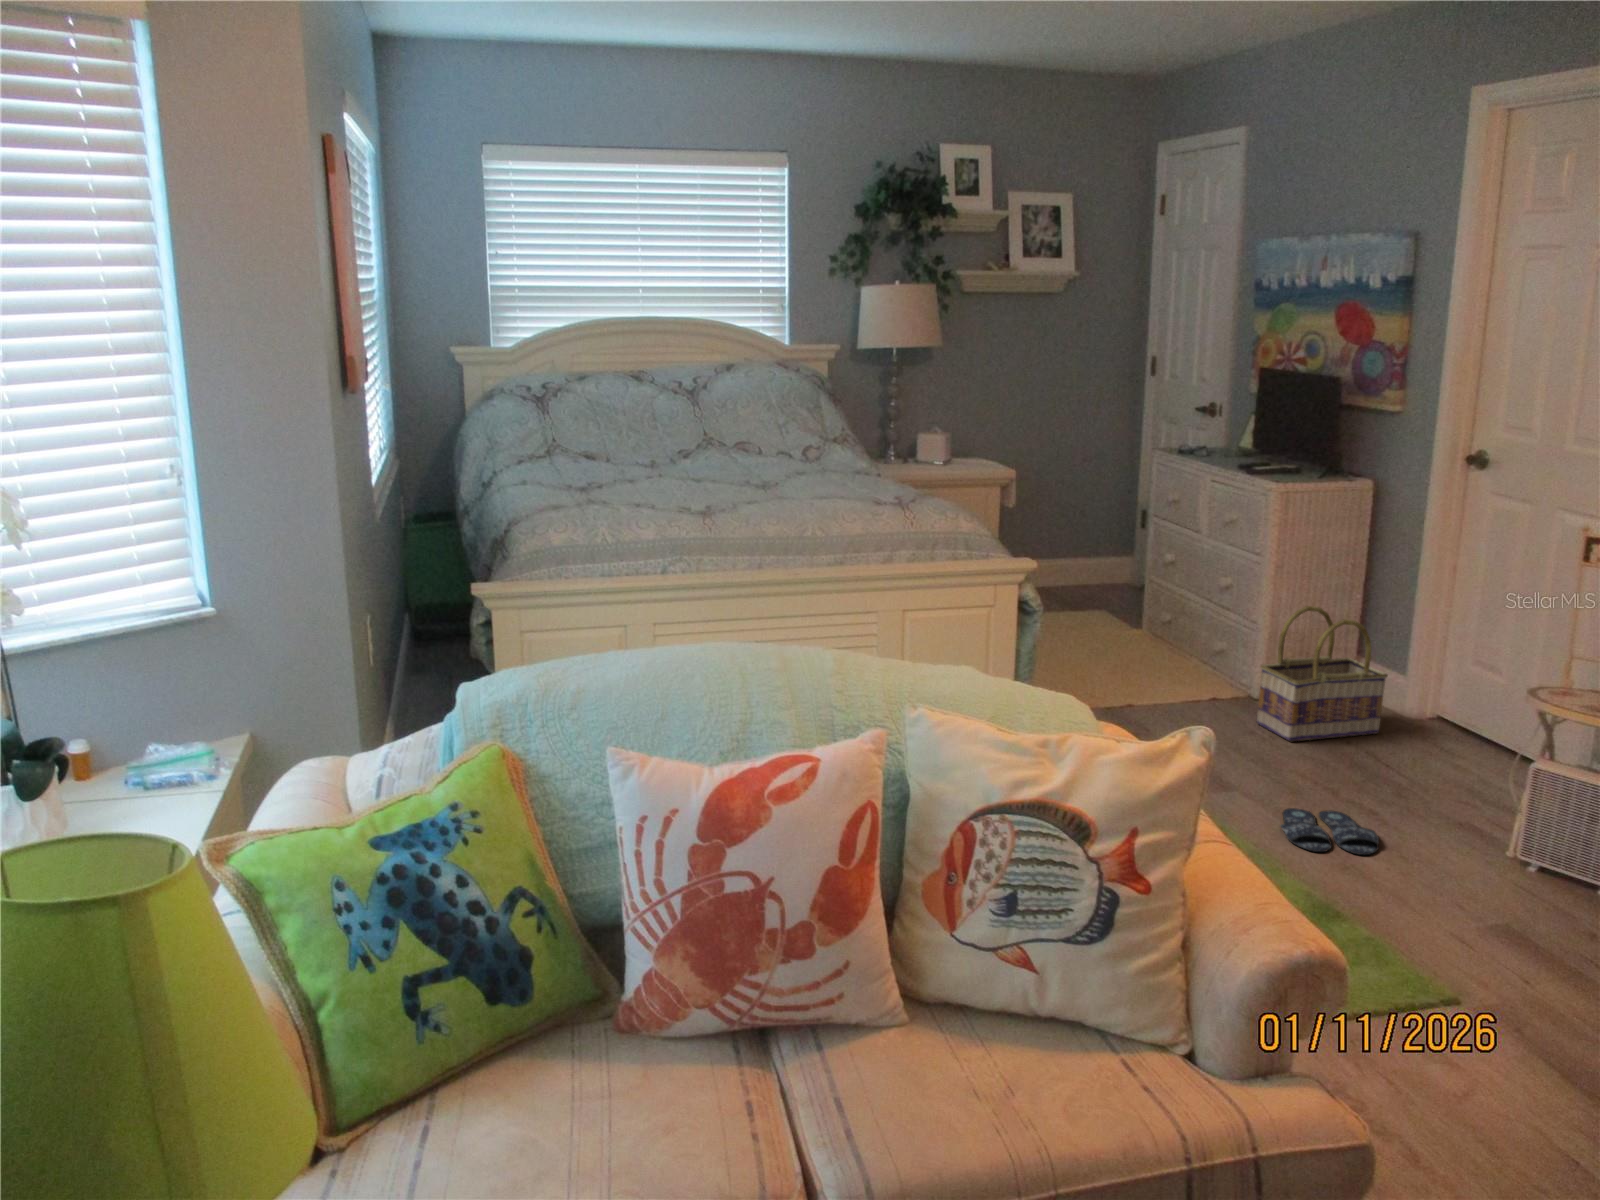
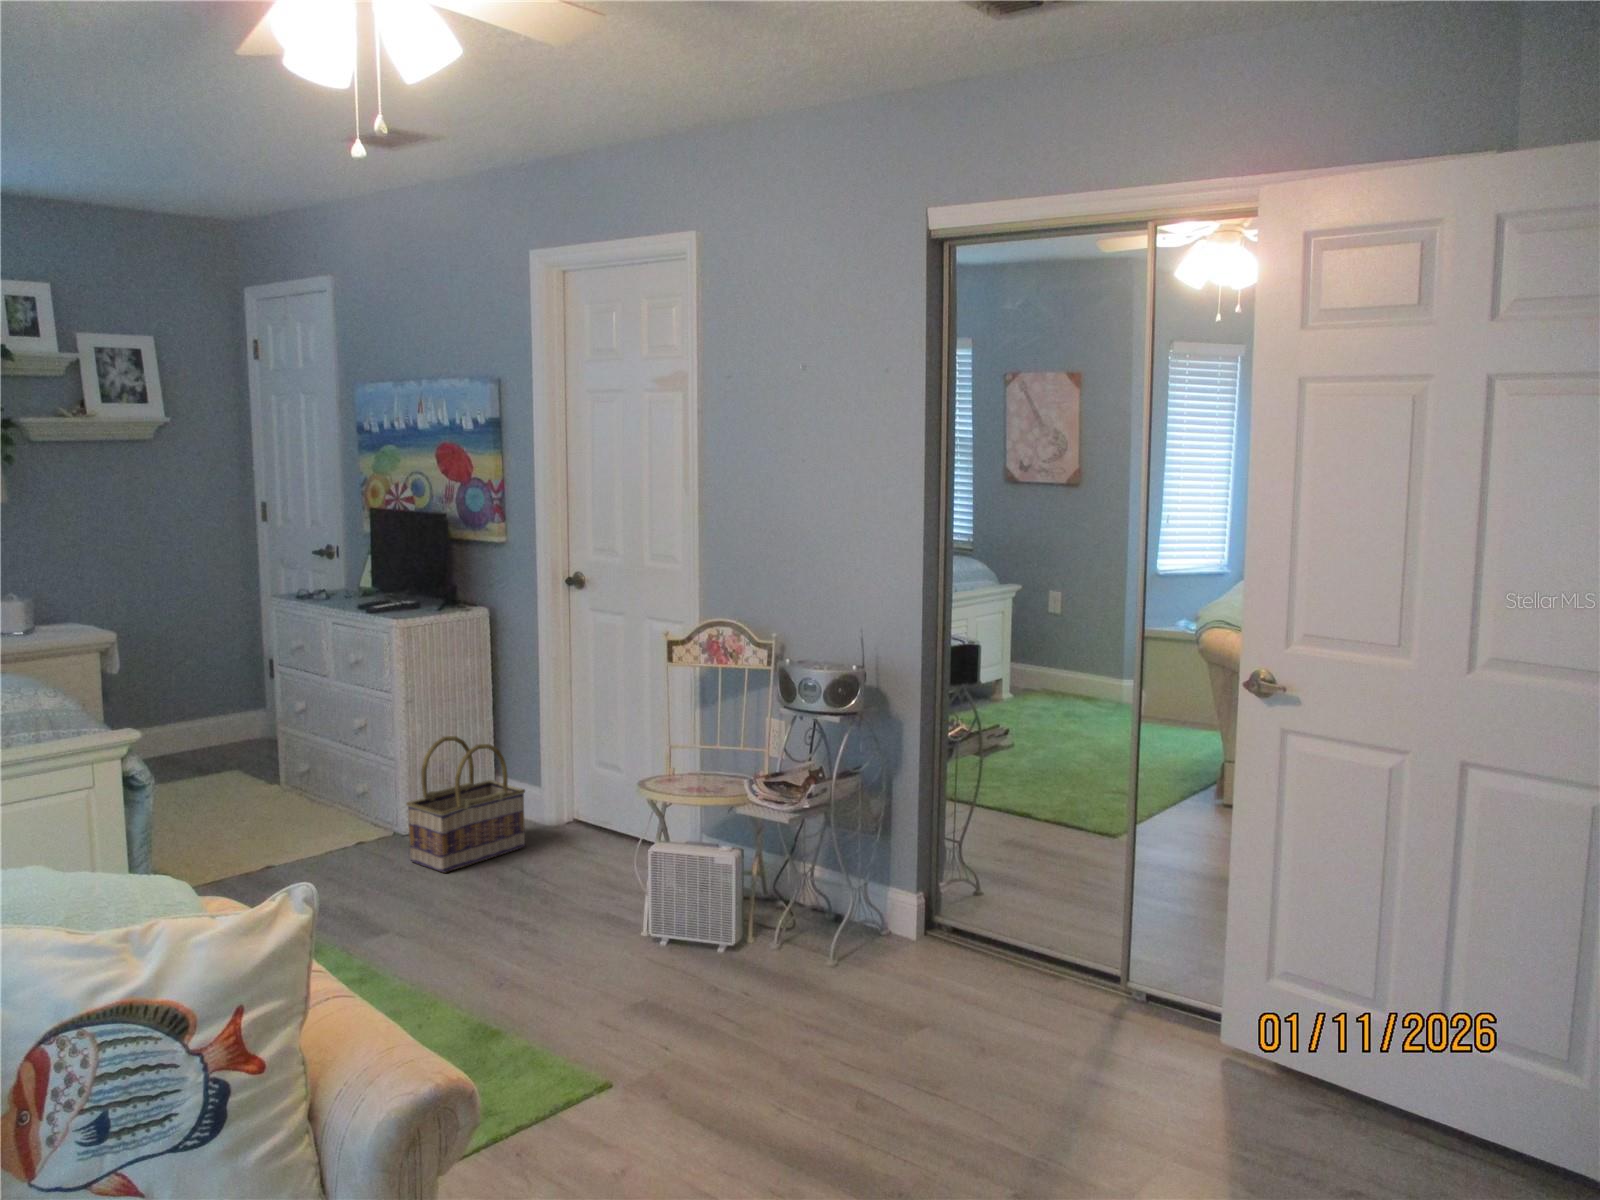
slippers: present [1281,808,1379,855] -> none [439,931,531,977]

